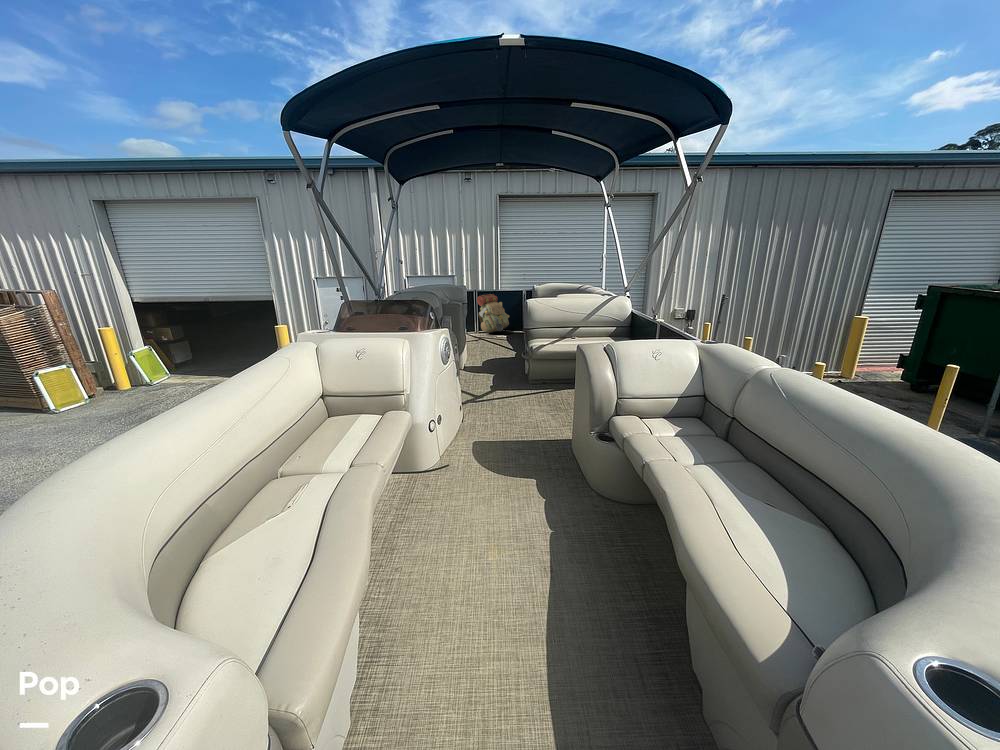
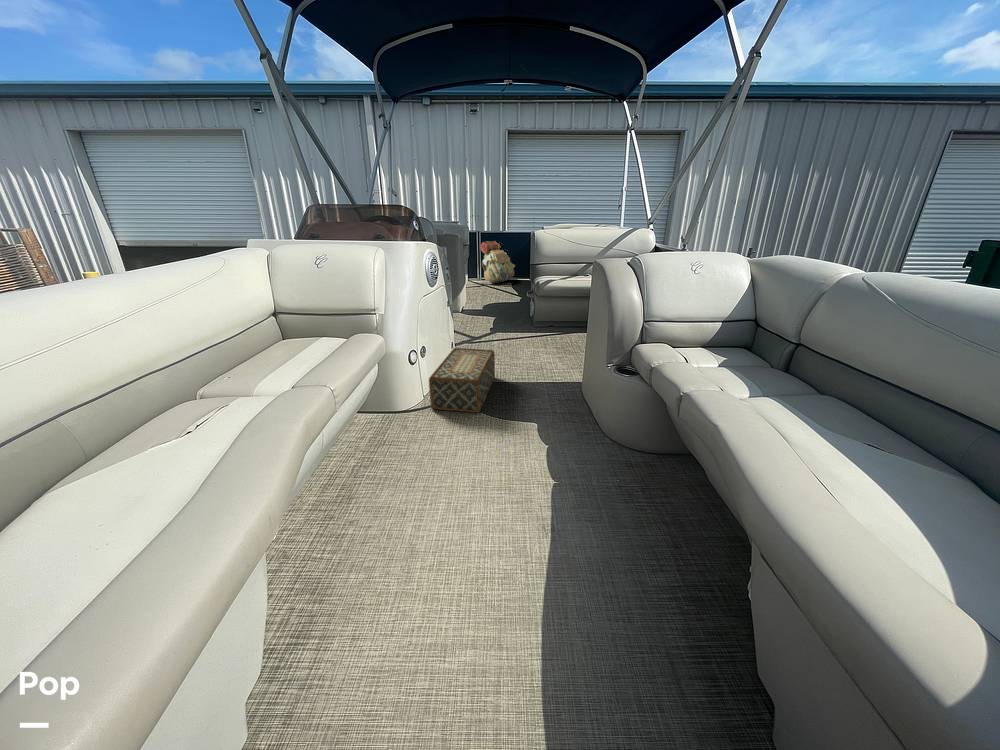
woven basket: none [445,412,498,472] -> present [429,348,495,413]

